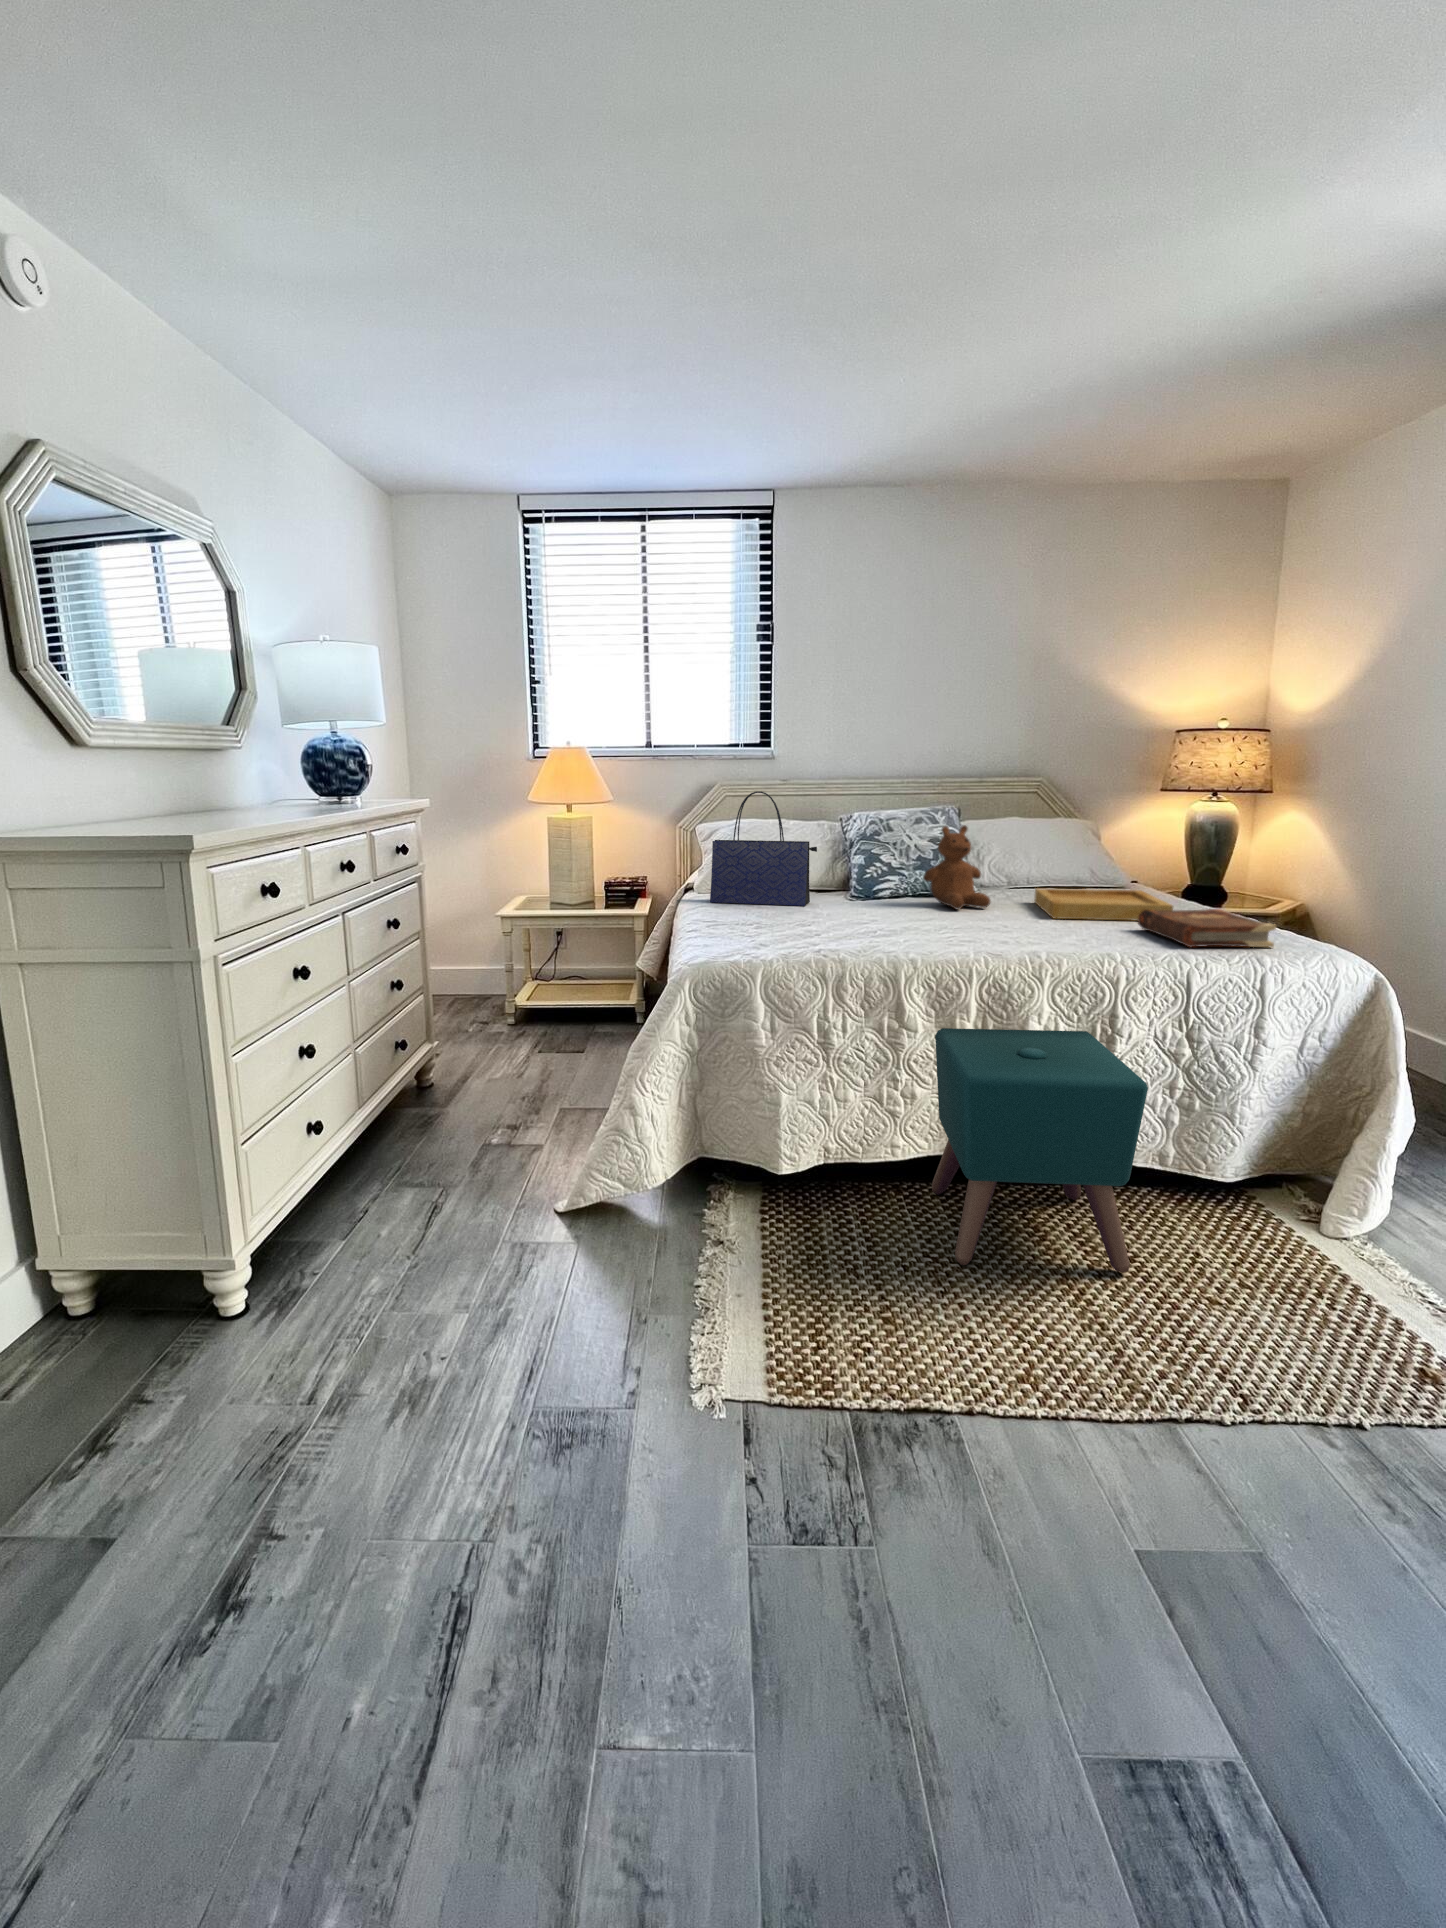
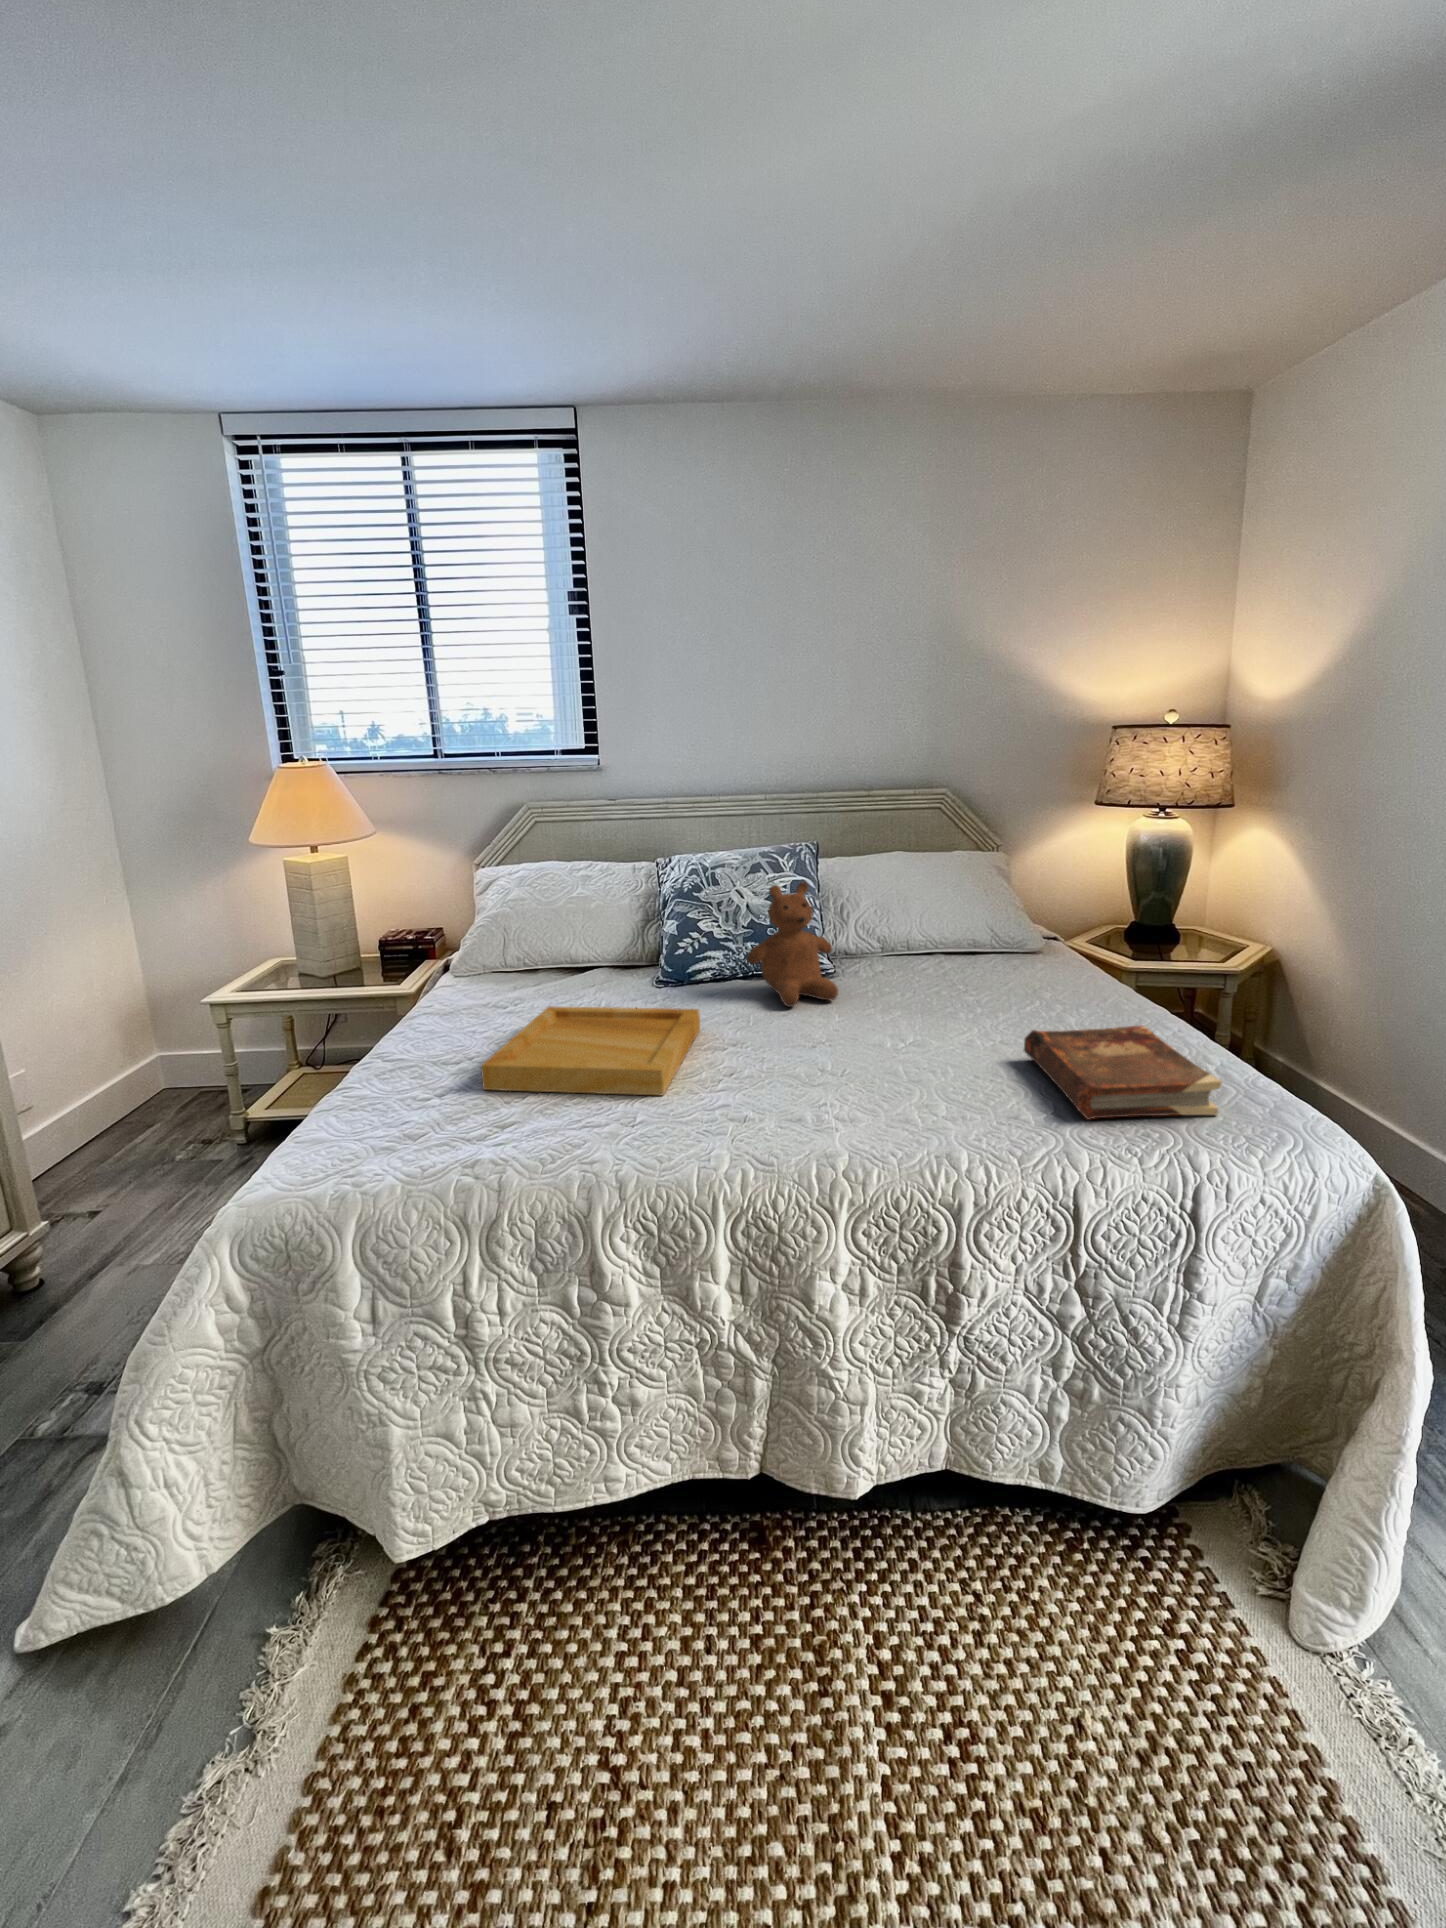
tote bag: present [710,791,817,906] -> none [460,840,601,1001]
tray: present [1034,889,1173,921] -> present [481,1006,700,1095]
ottoman: present [932,1028,1148,1272] -> none [614,1298,966,1820]

